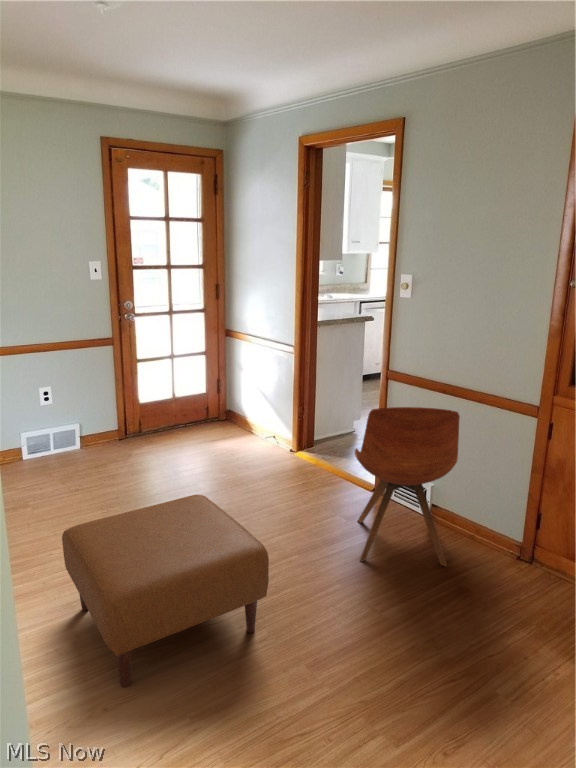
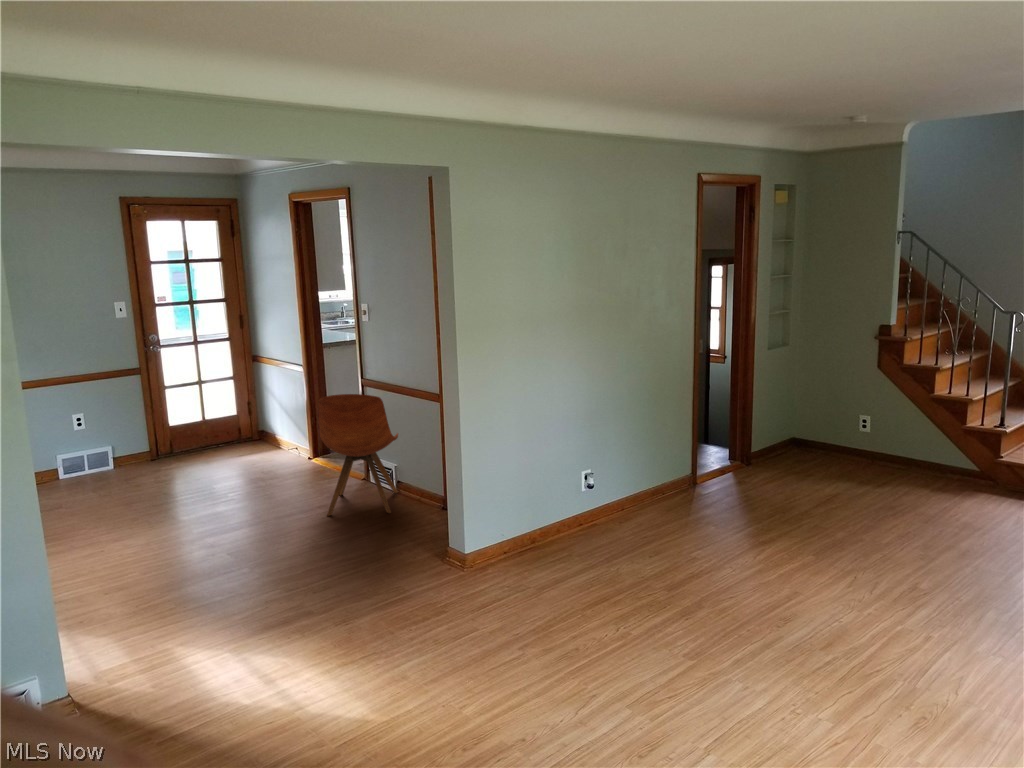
ottoman: present [62,495,269,687] -> none [85,473,236,586]

